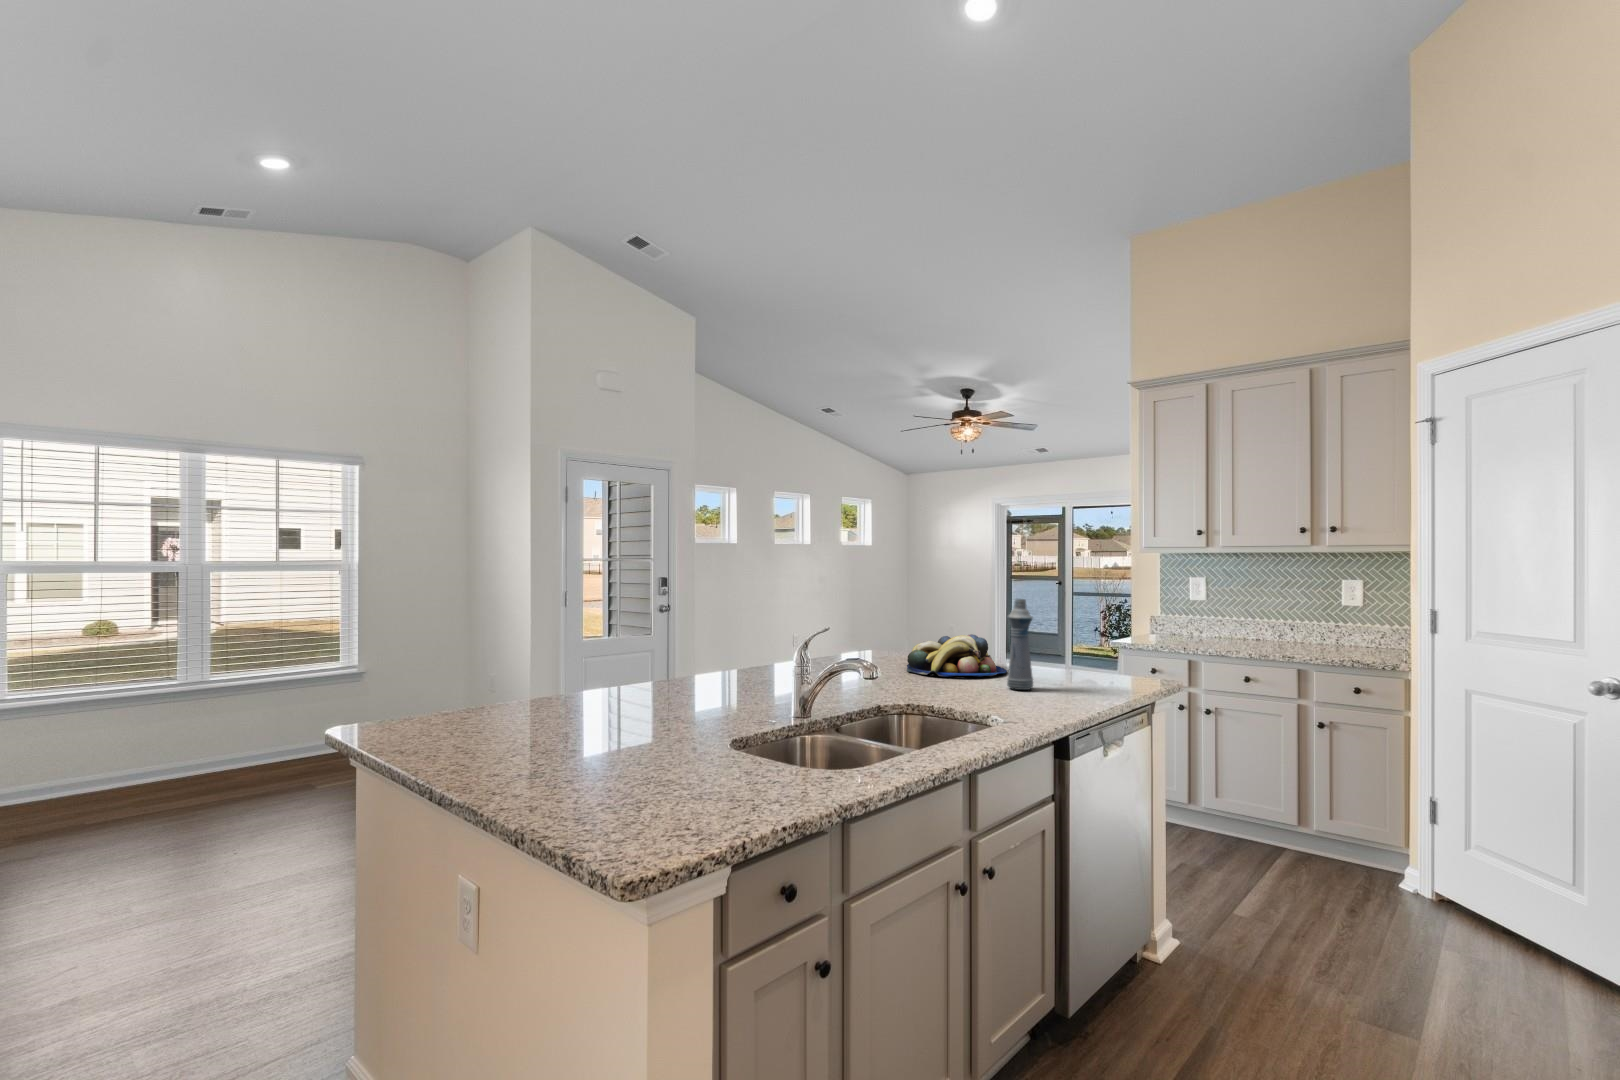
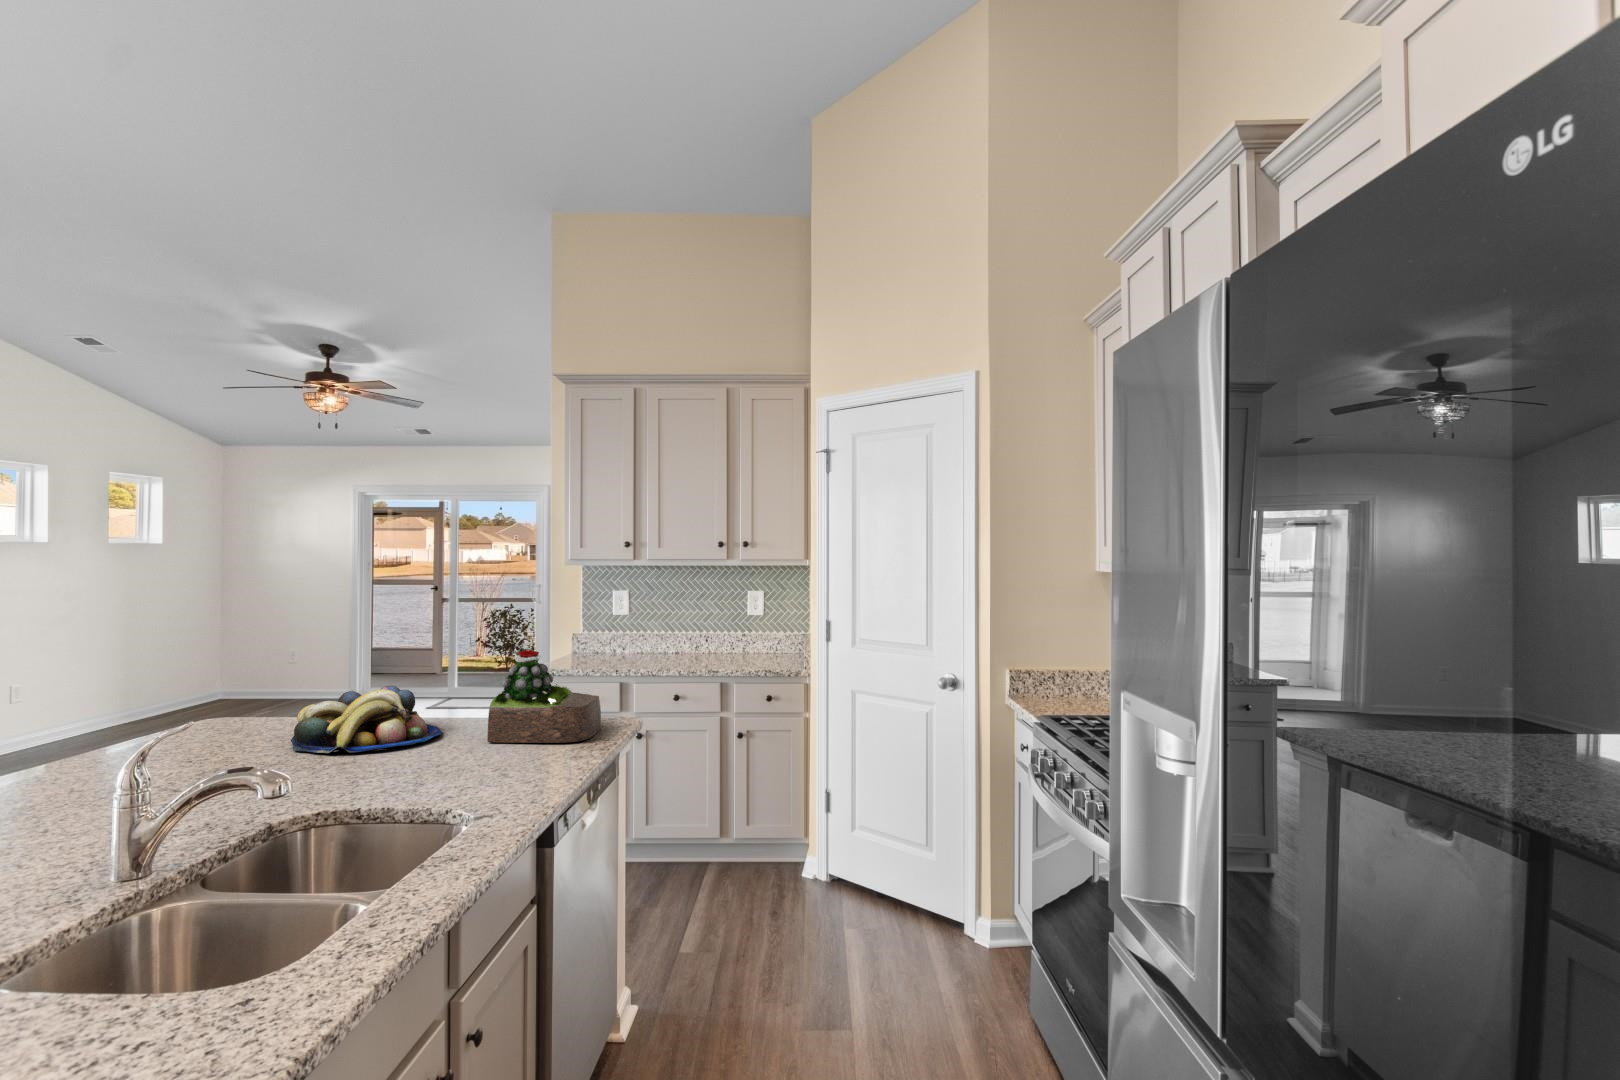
bottle: present [1007,599,1033,690] -> none [454,640,492,760]
succulent plant: none [1036,613,1135,689] -> present [487,651,601,743]

